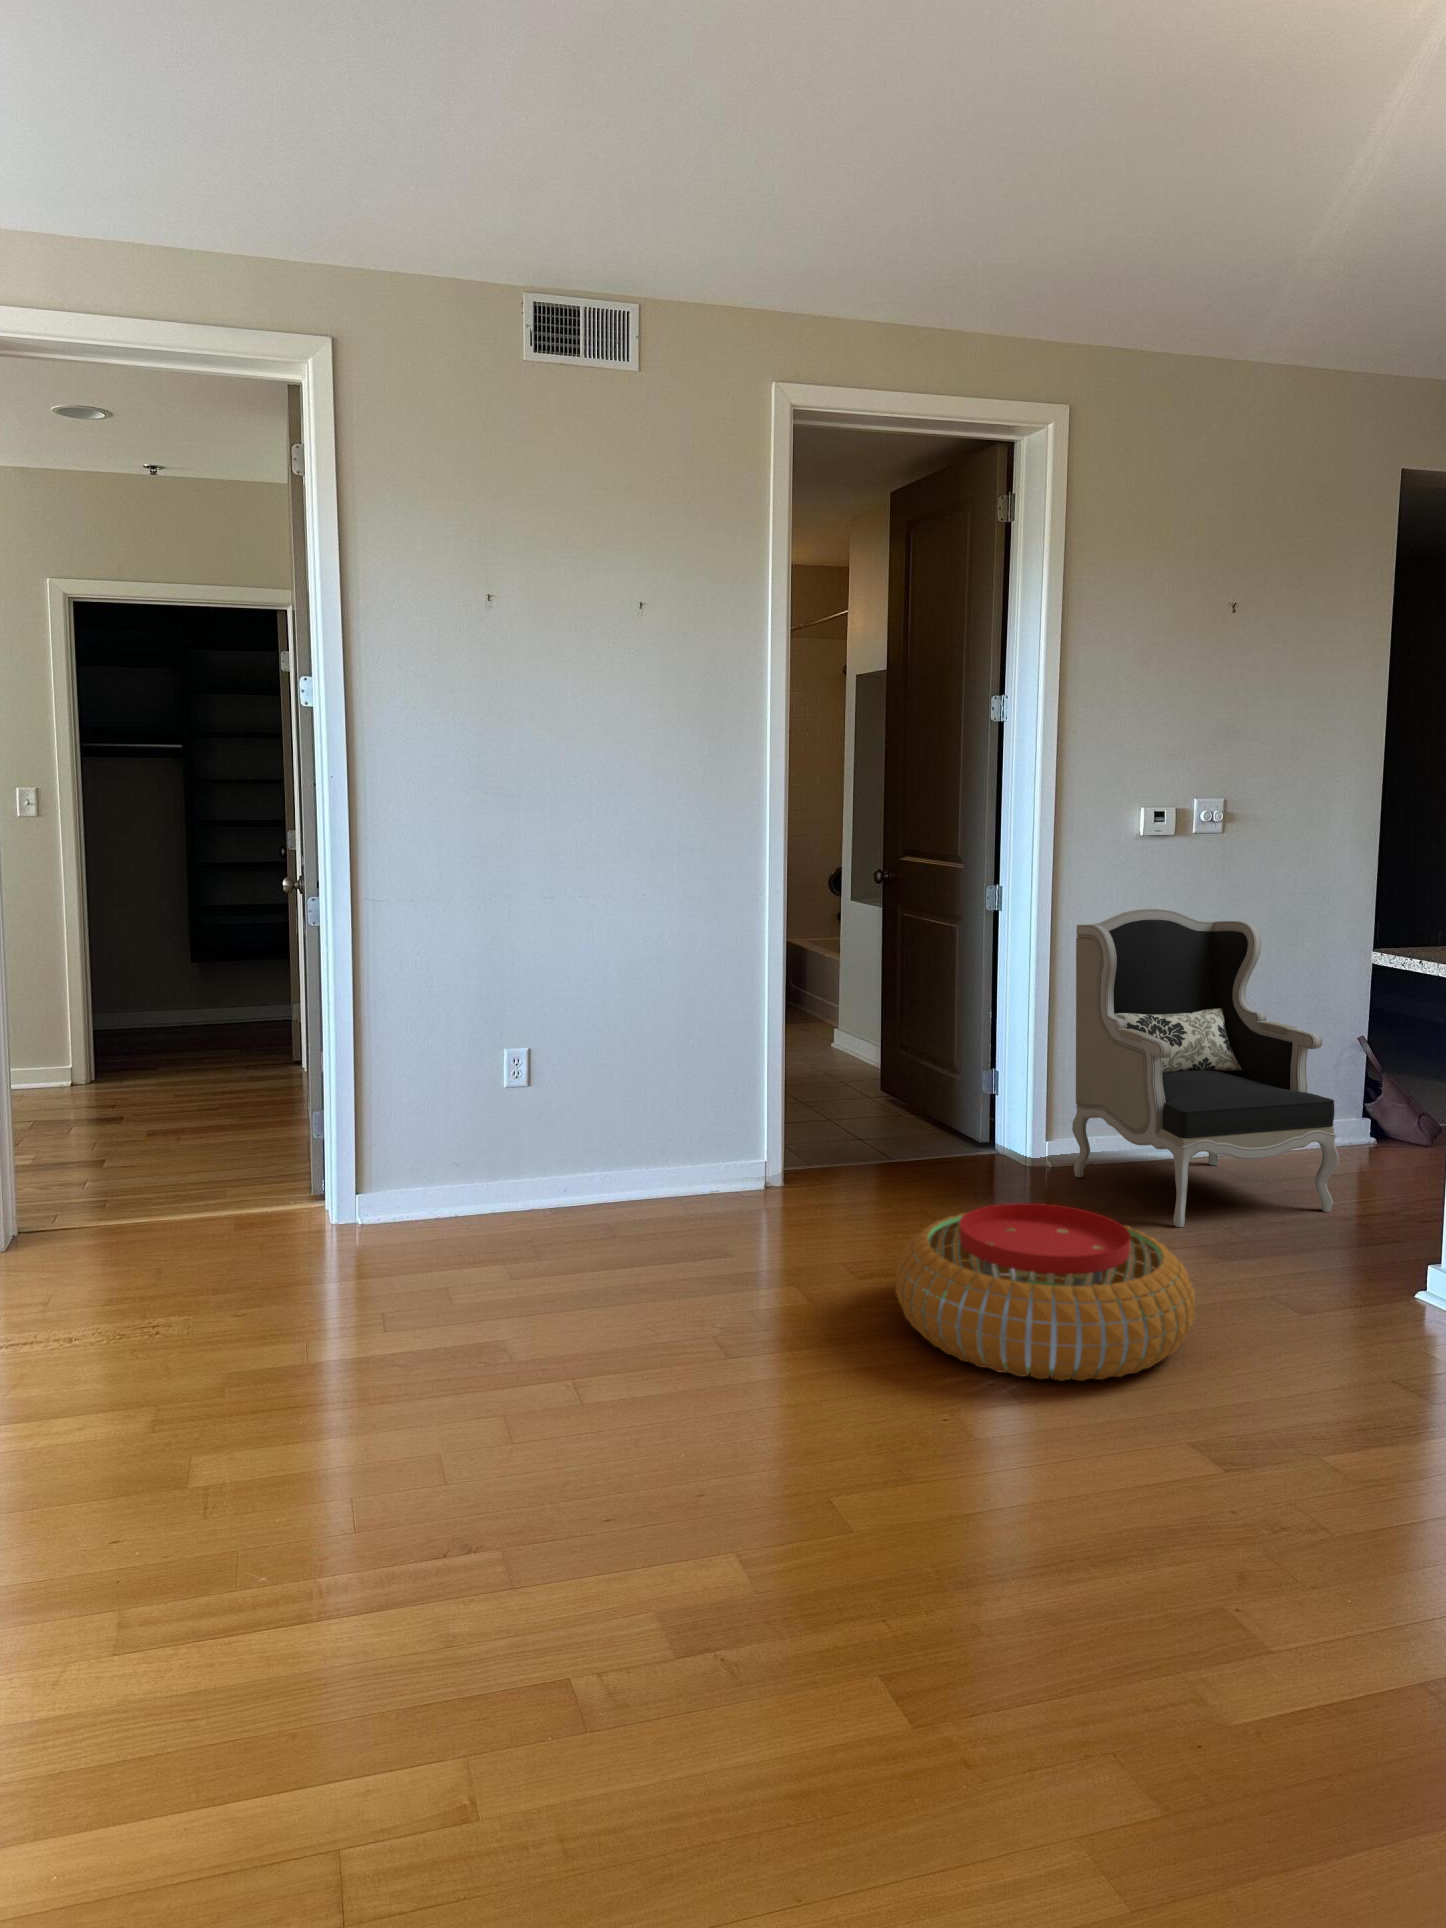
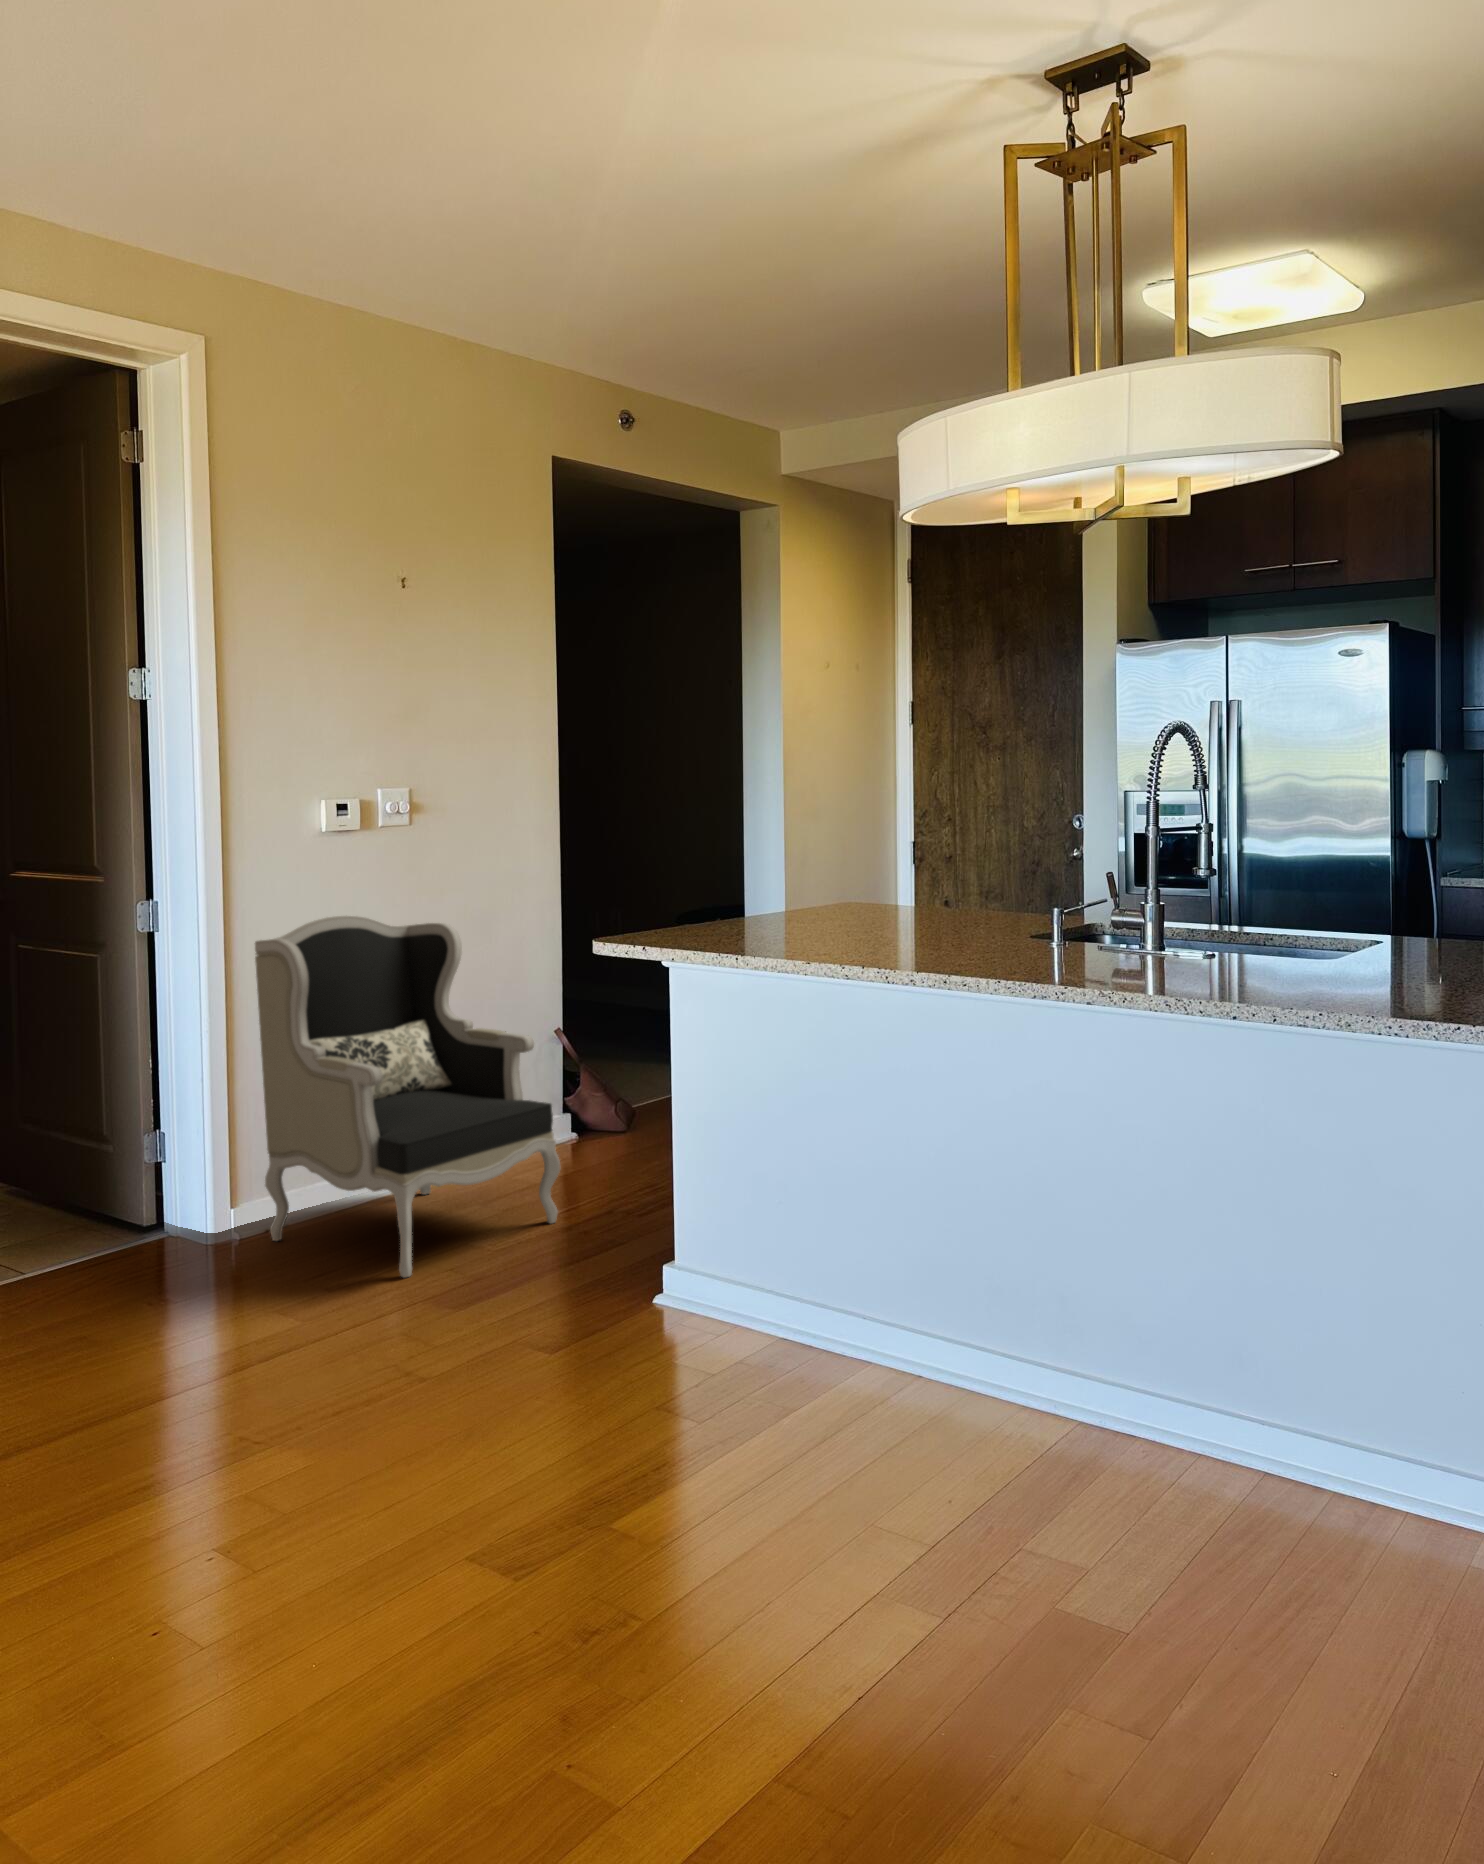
pouf: present [895,1203,1196,1381] -> none [56,1291,459,1544]

